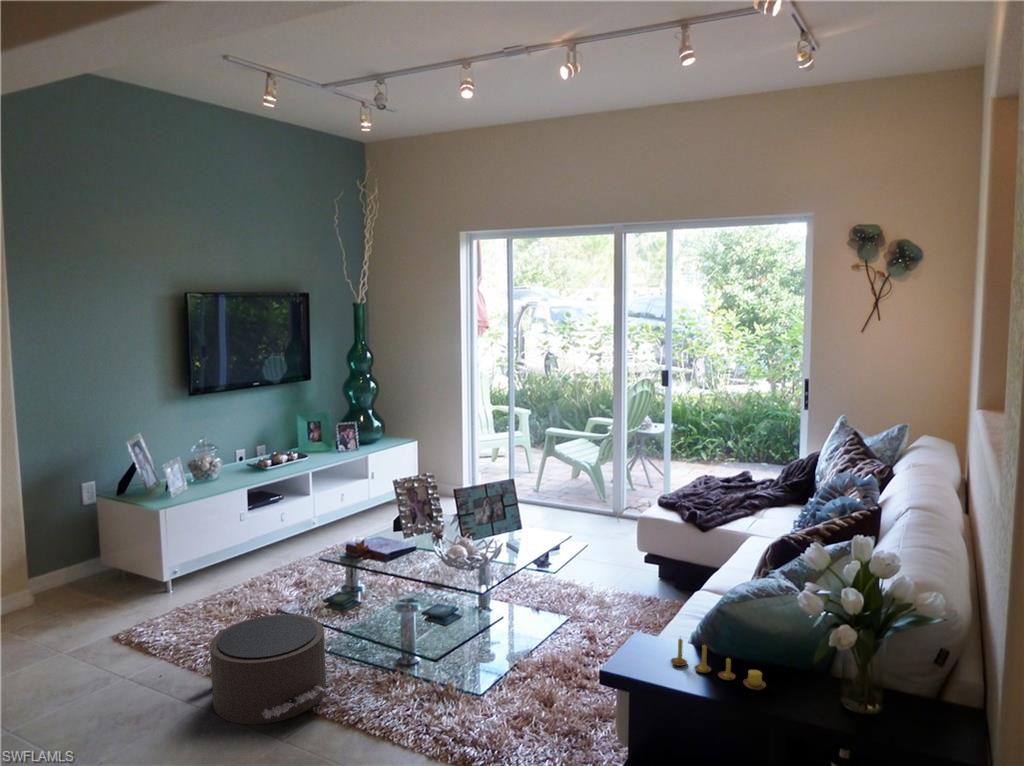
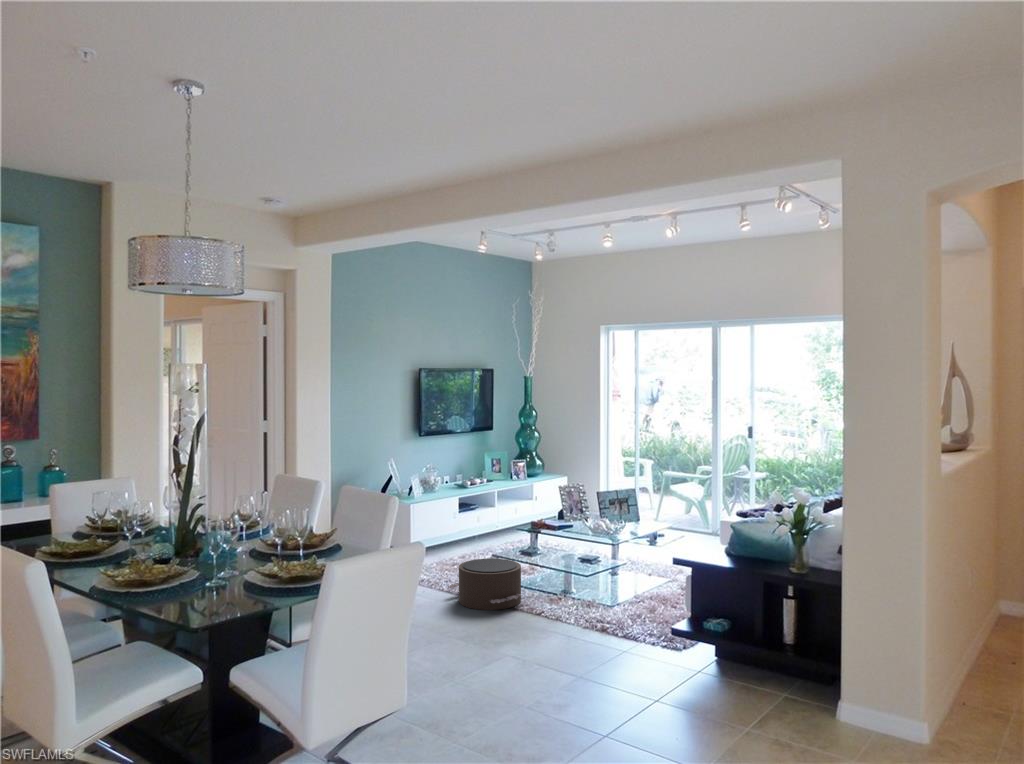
candle: present [671,638,766,690] -> none [708,544,752,565]

